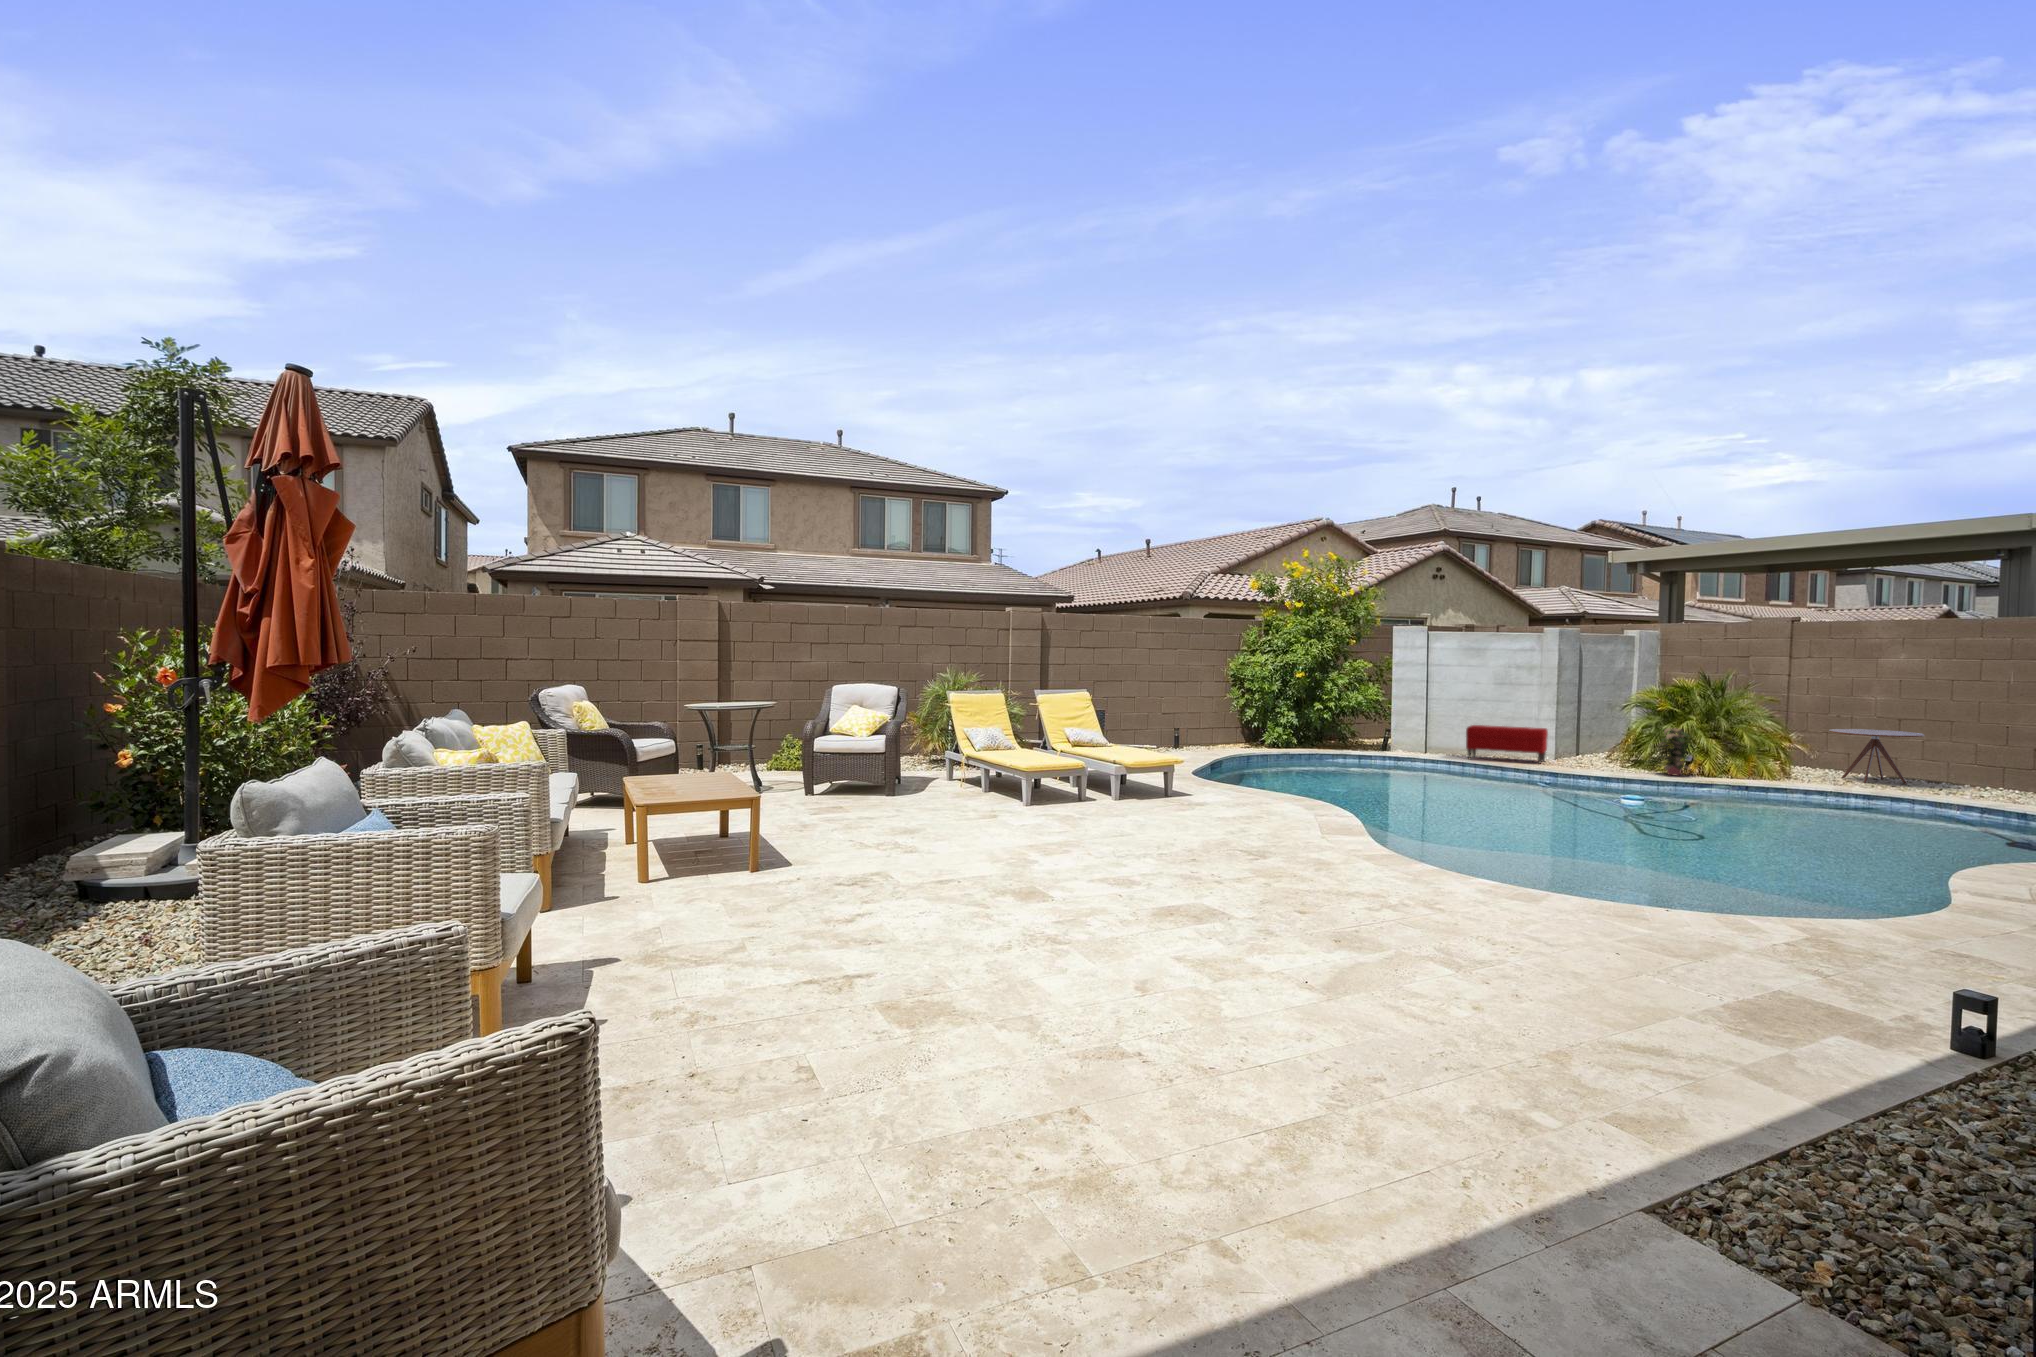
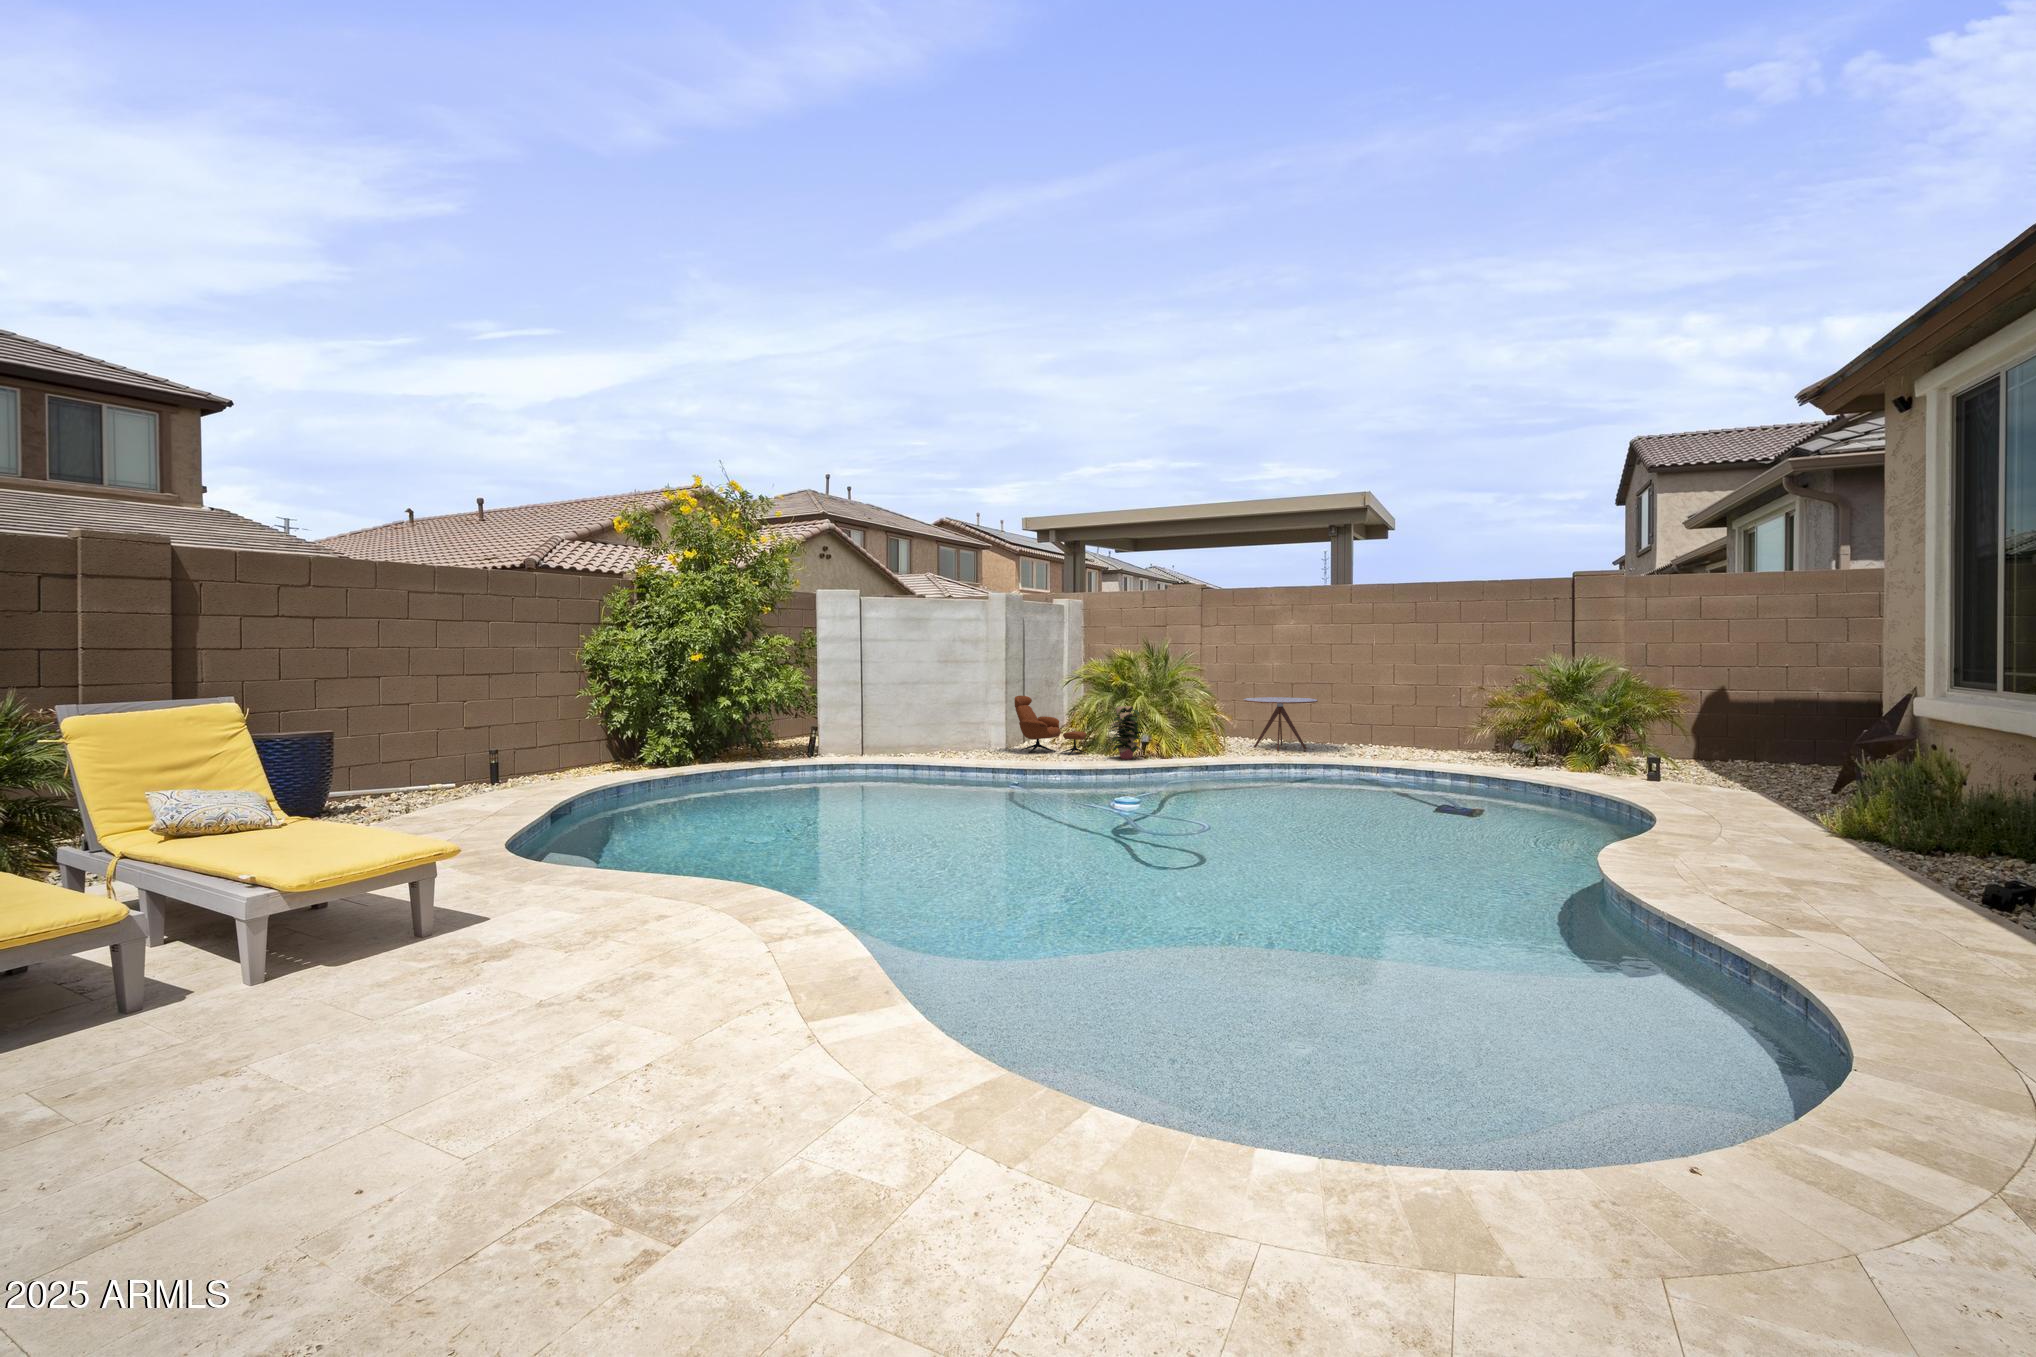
lounge chair: none [1569,714,1639,769] -> present [1015,696,1088,755]
bench: present [1466,725,1548,764] -> none [908,714,995,758]

